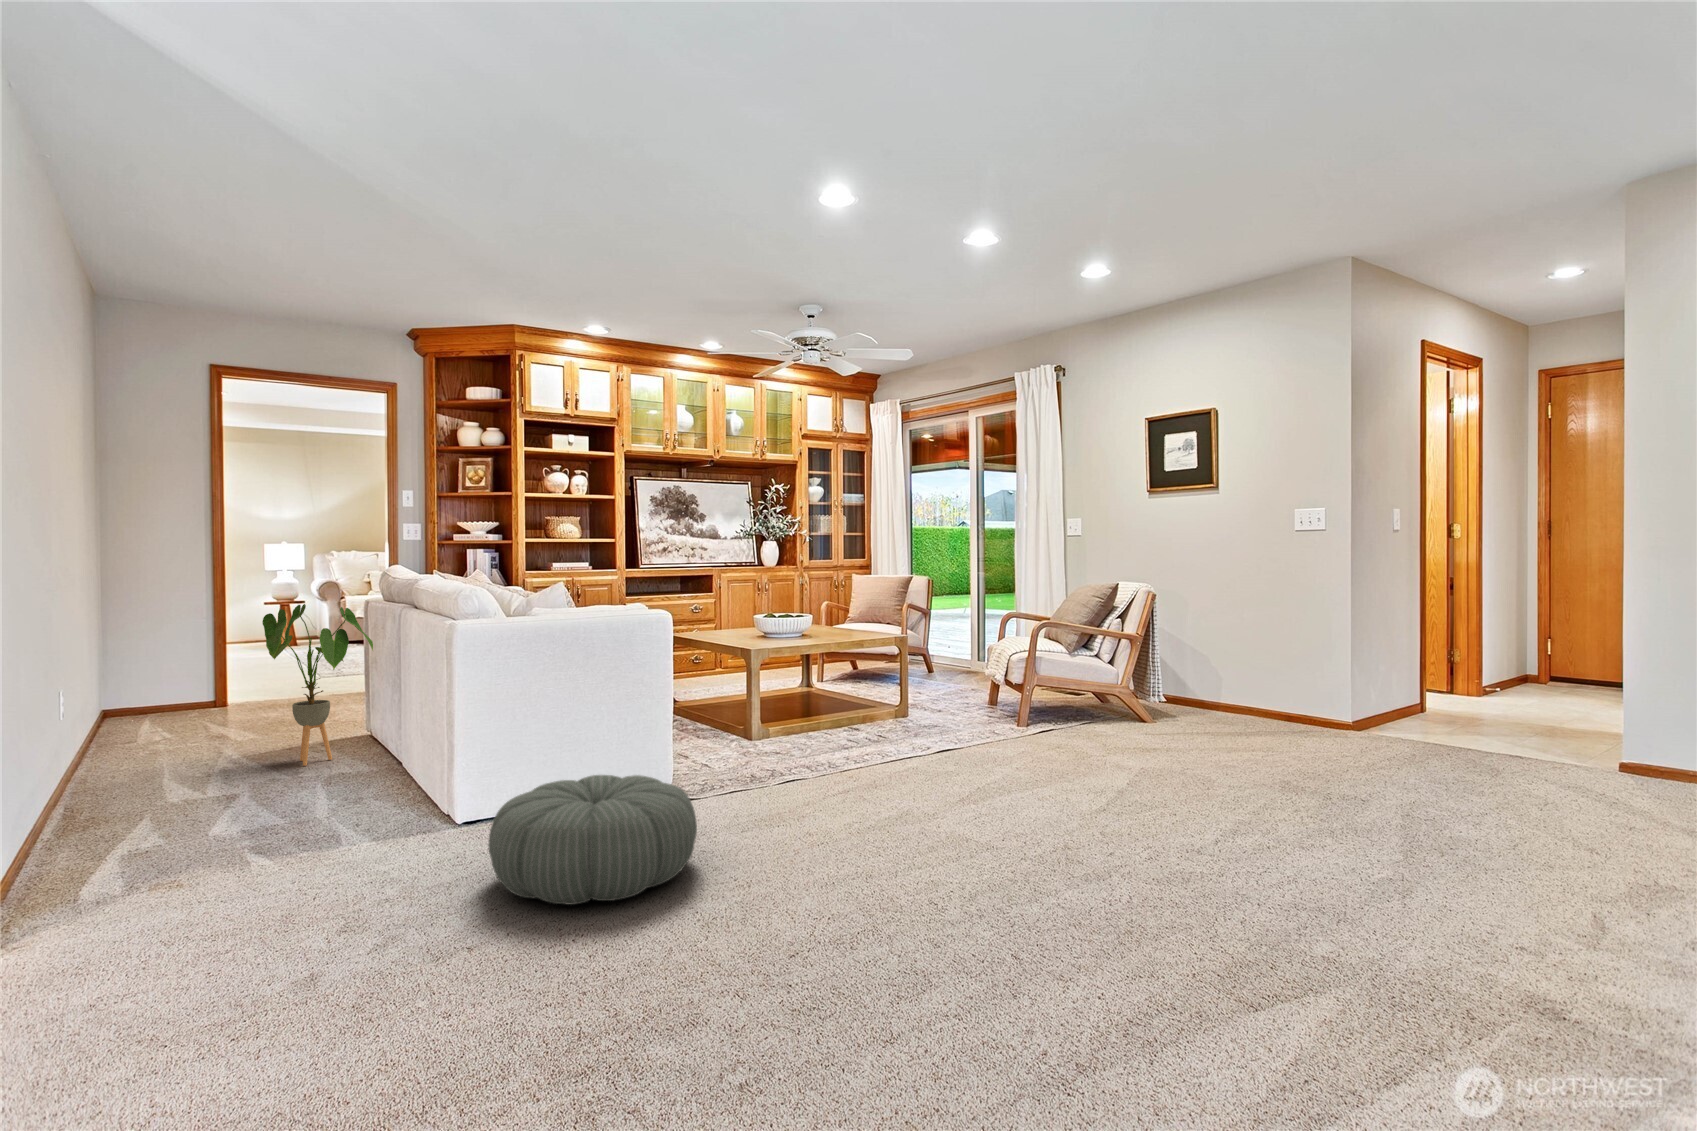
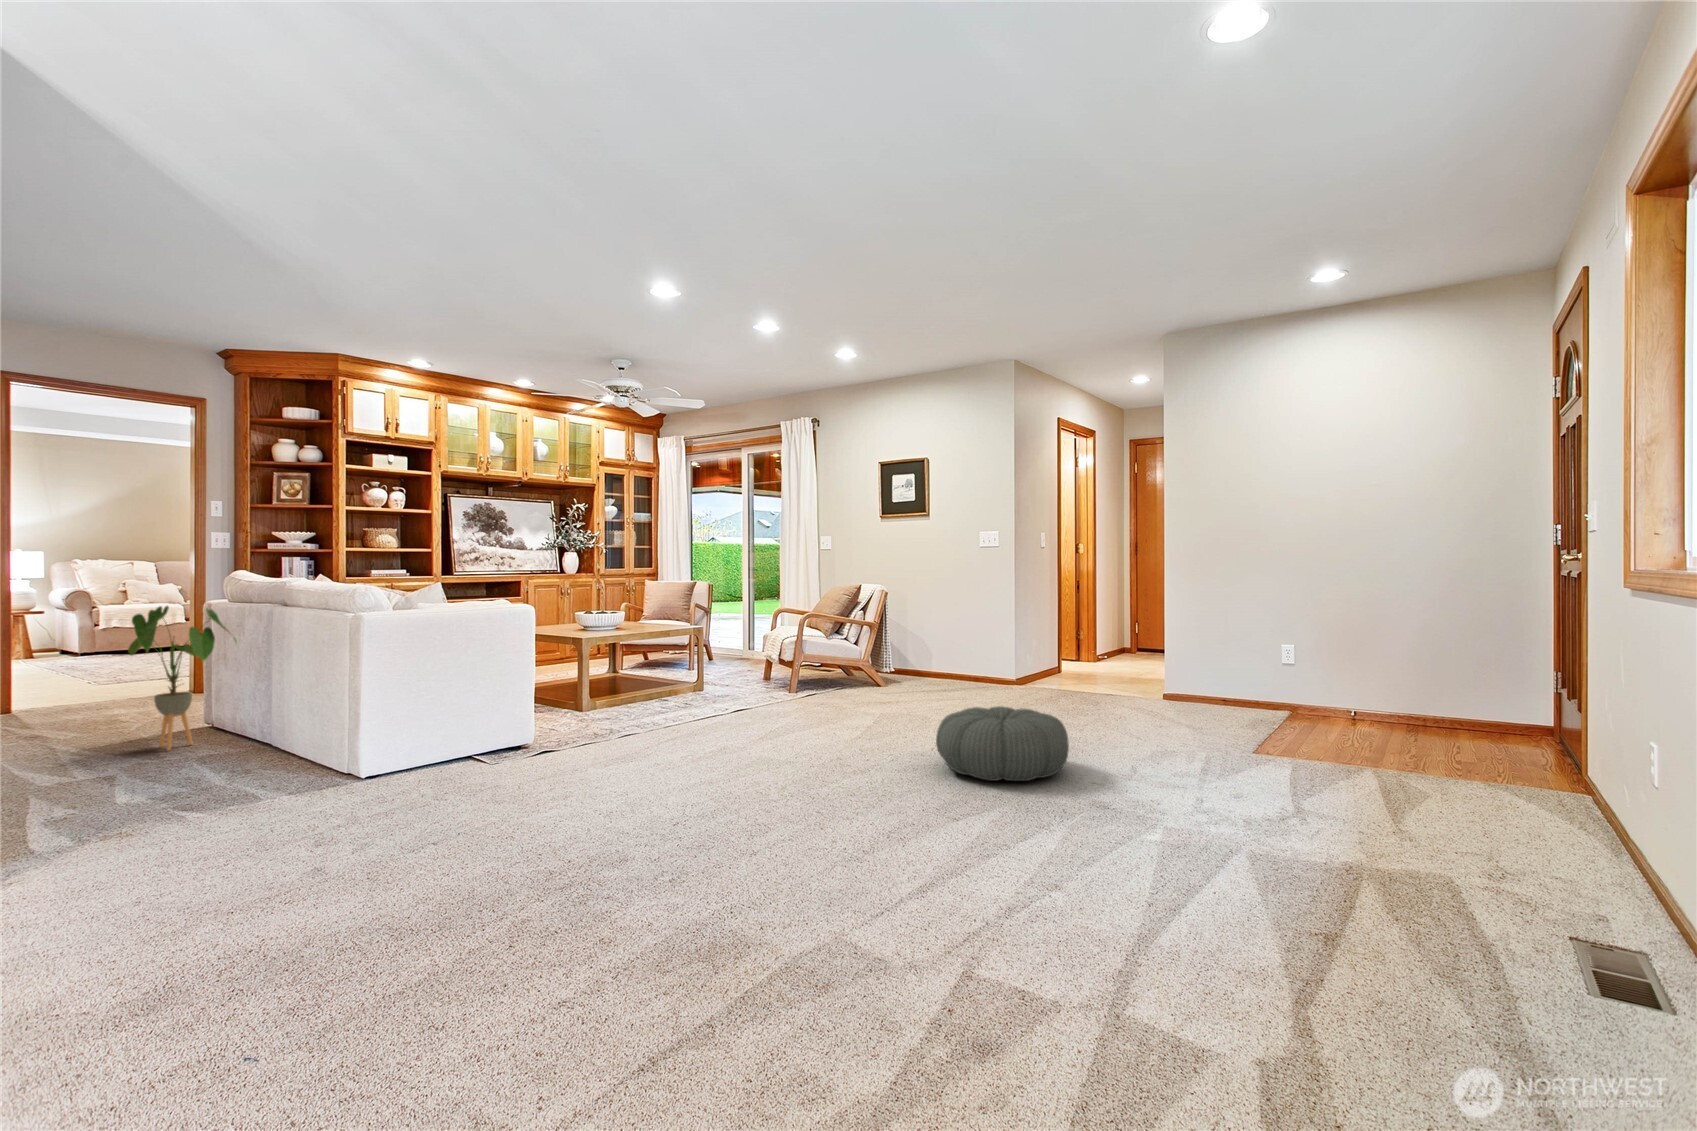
pouf: present [488,775,697,905] -> present [936,706,1069,781]

